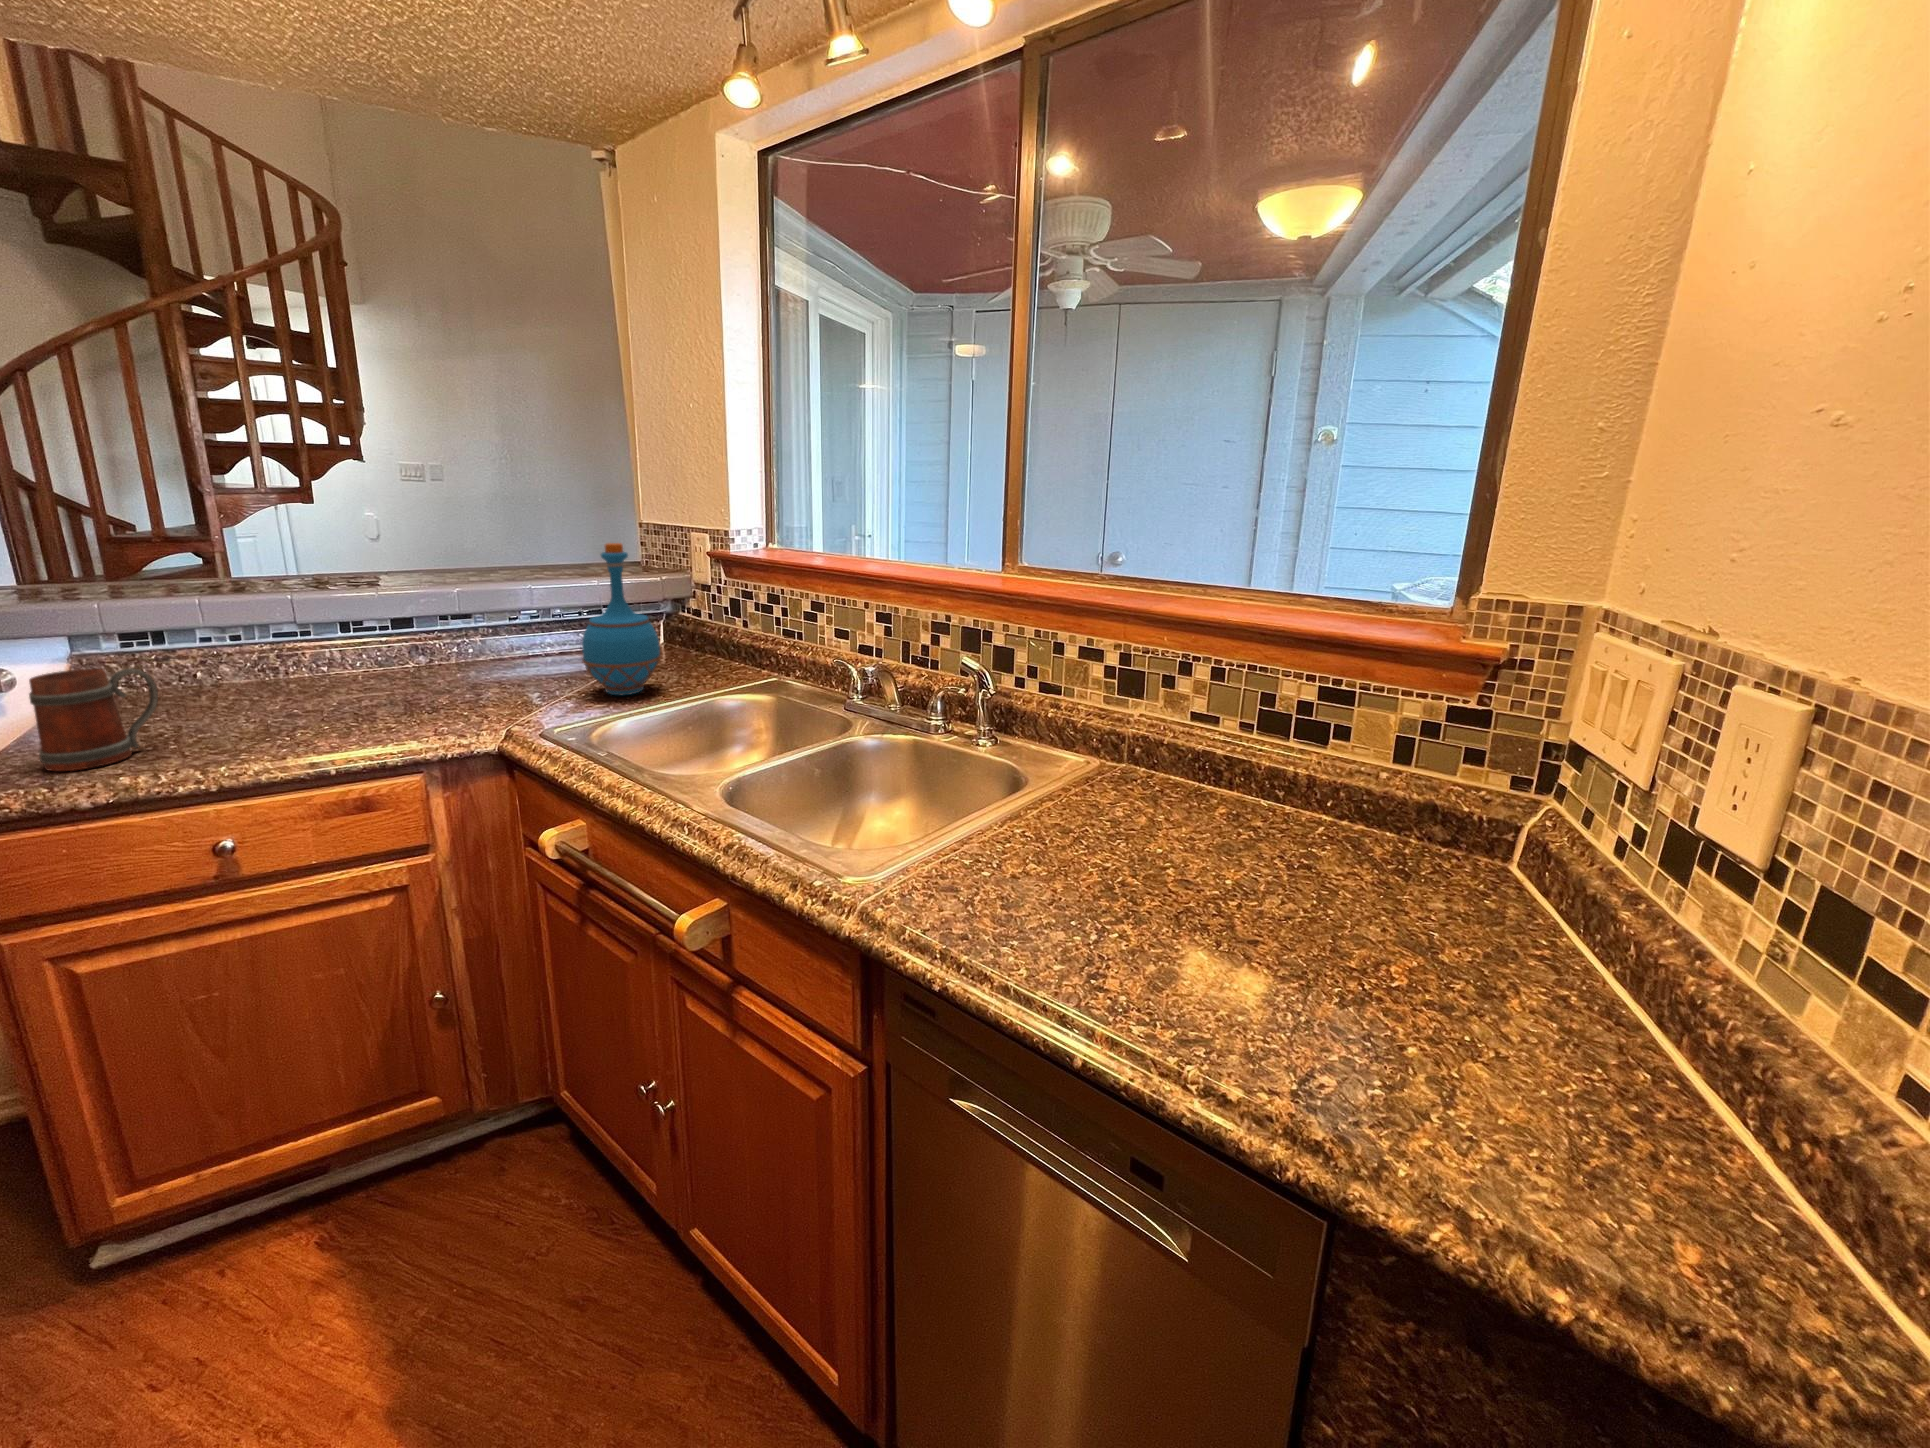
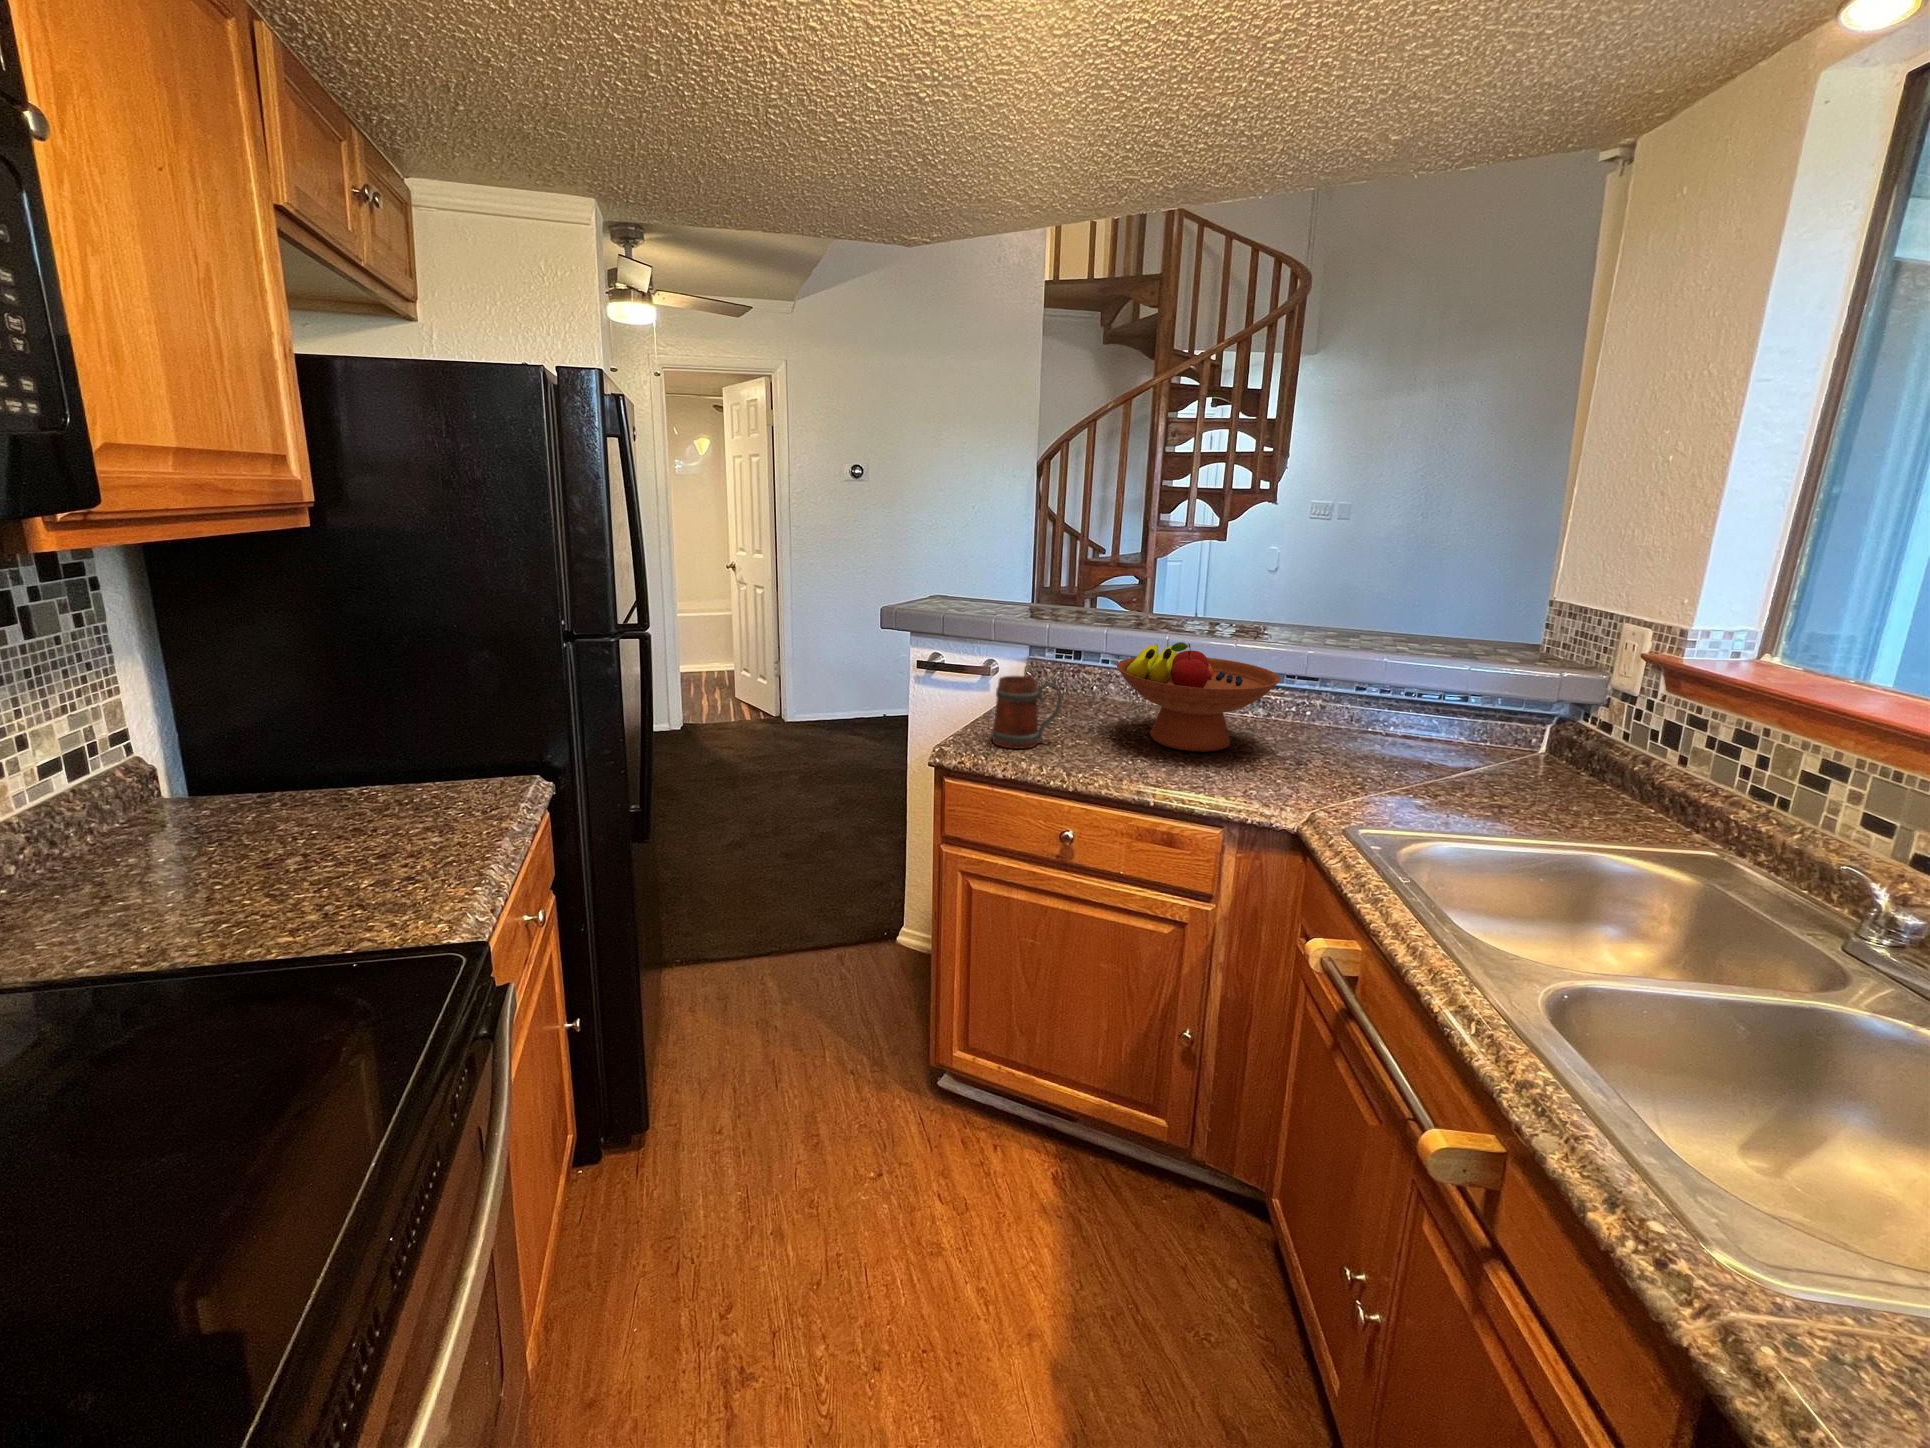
bottle: present [582,543,661,695] -> none [1417,632,1527,814]
fruit bowl: none [228,595,439,713] -> present [1117,642,1281,752]

